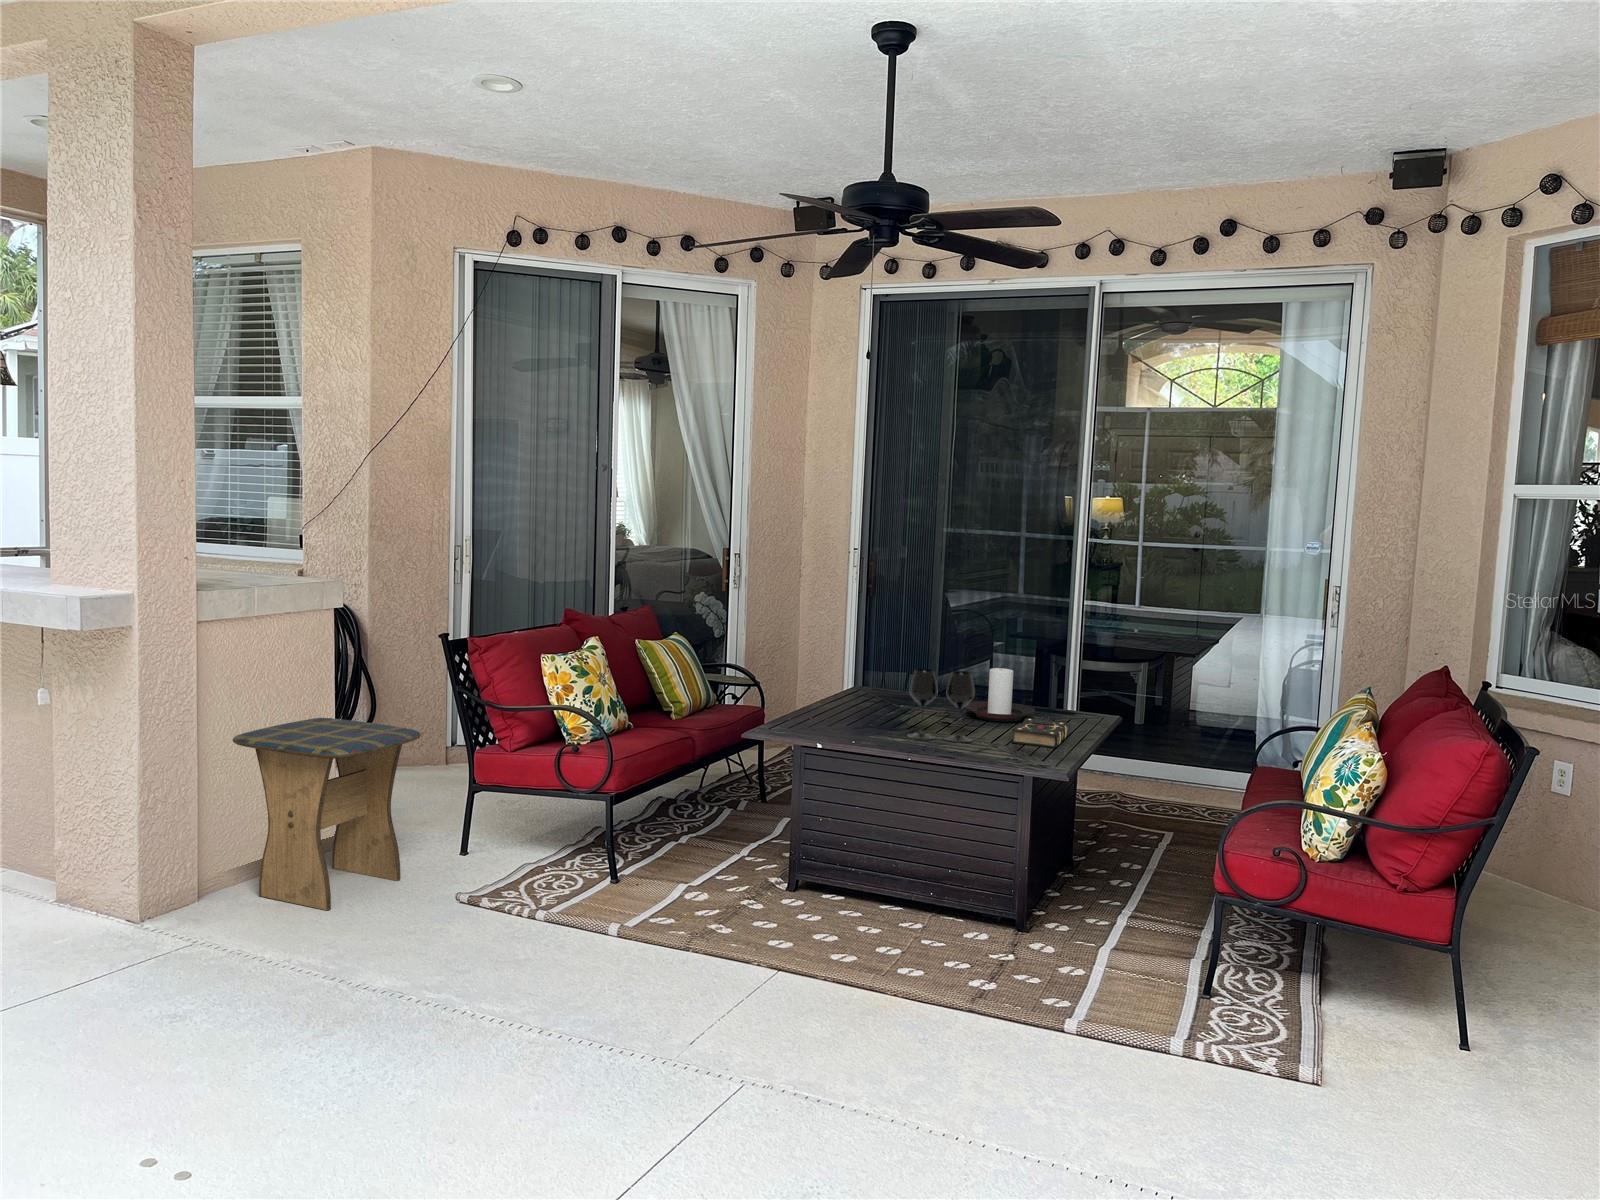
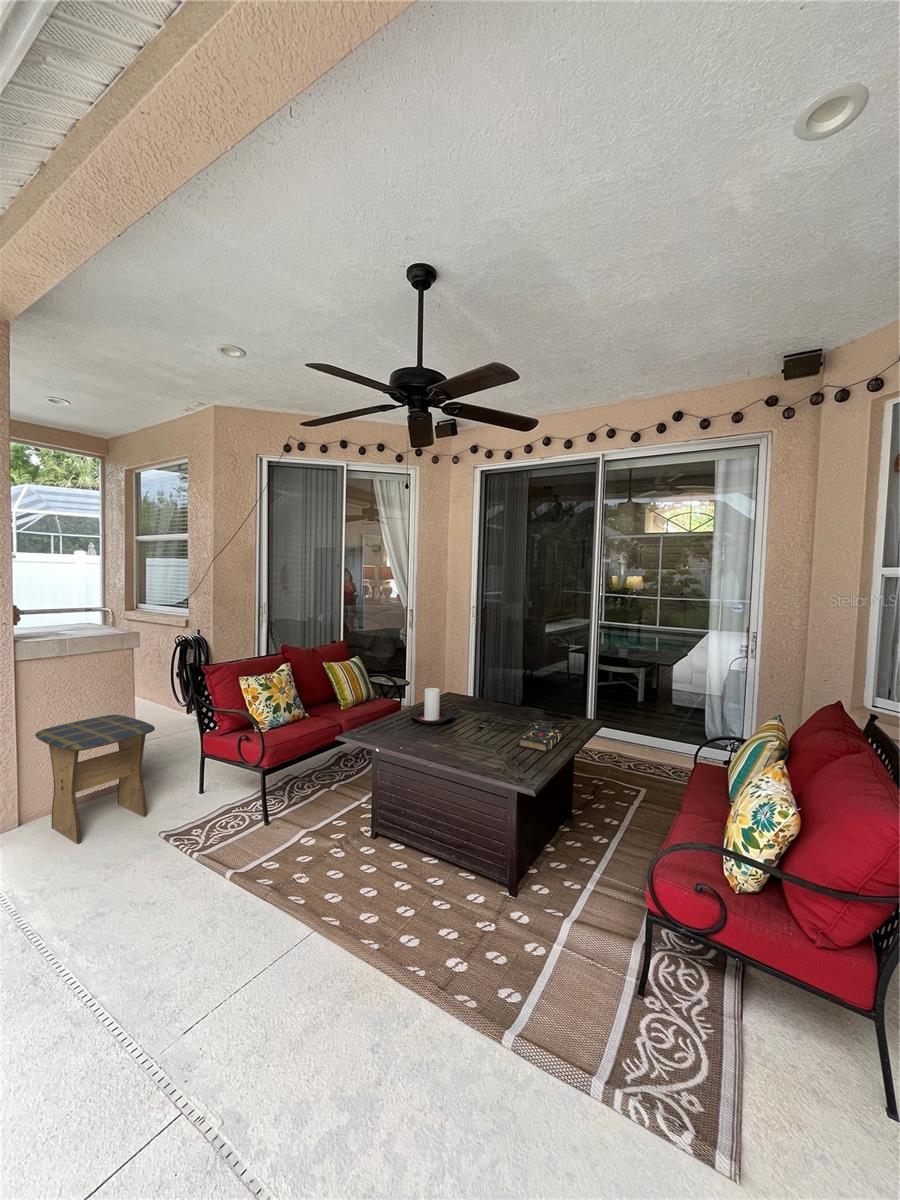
candle holder: present [965,668,1035,722] -> present [409,688,454,725]
wine glass: present [907,669,975,742] -> none [451,694,493,746]

